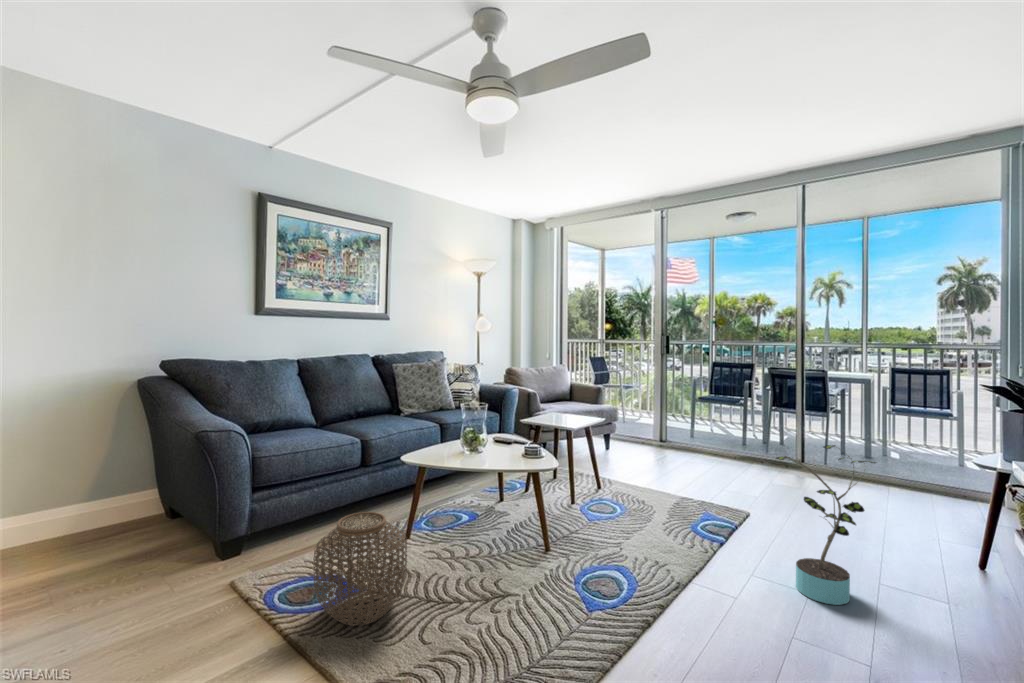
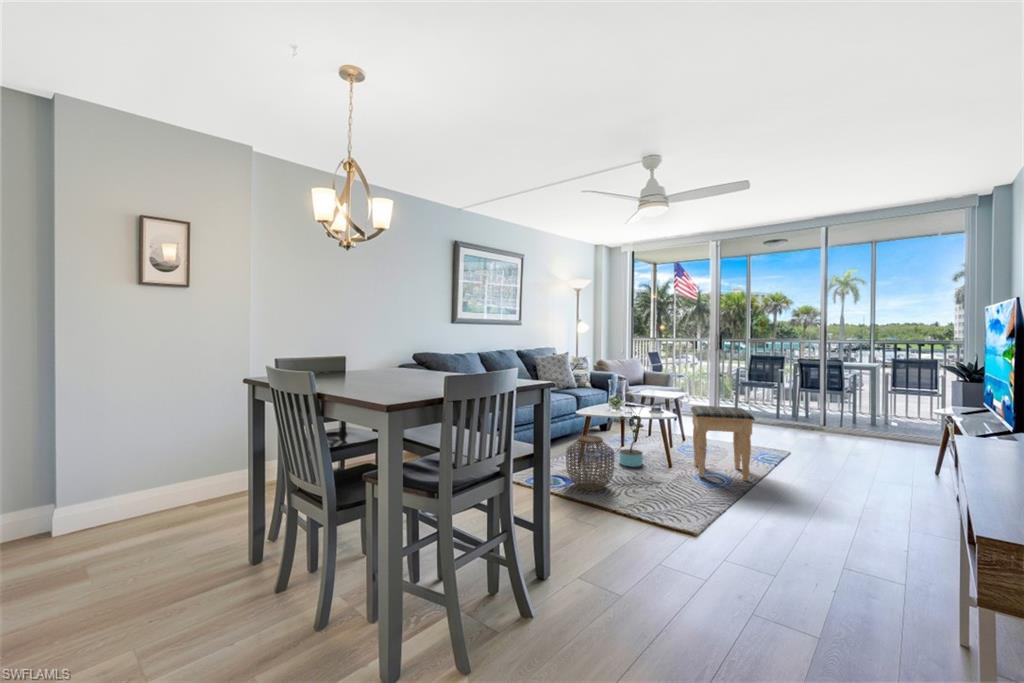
potted plant: present [776,445,876,605] -> present [617,392,650,467]
footstool: none [572,447,672,590] -> present [691,406,755,481]

